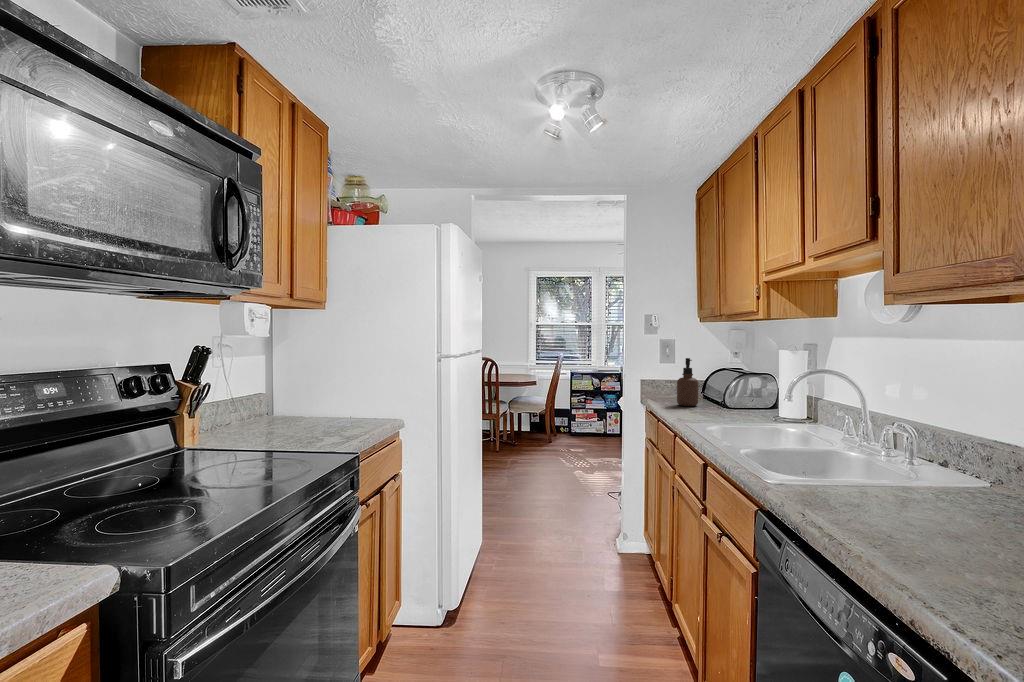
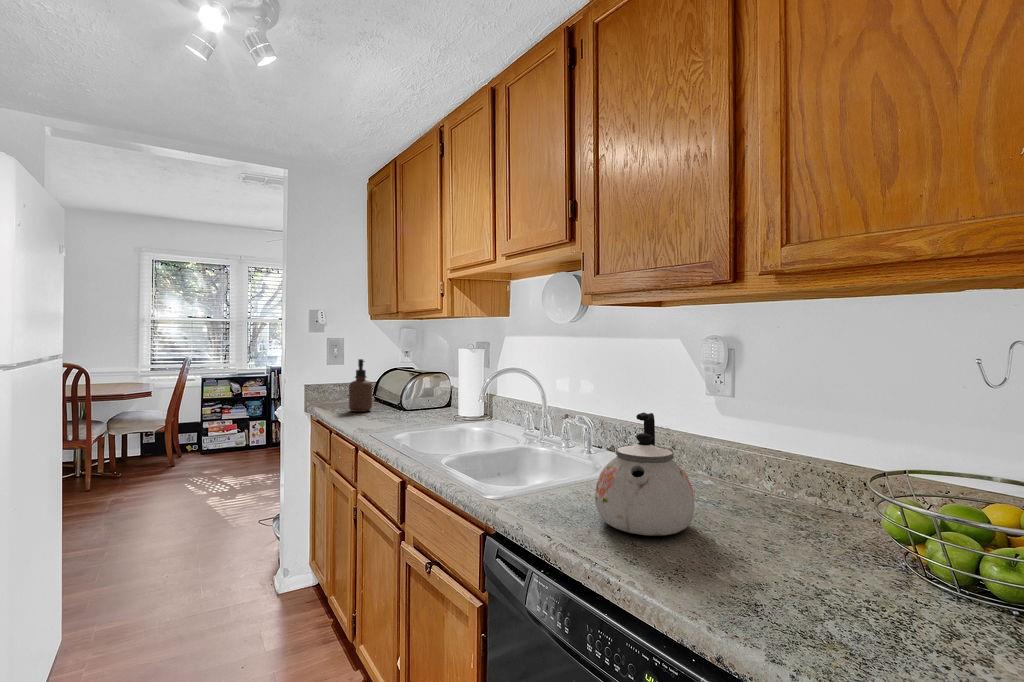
kettle: none [854,414,971,533] -> present [595,413,695,536]

